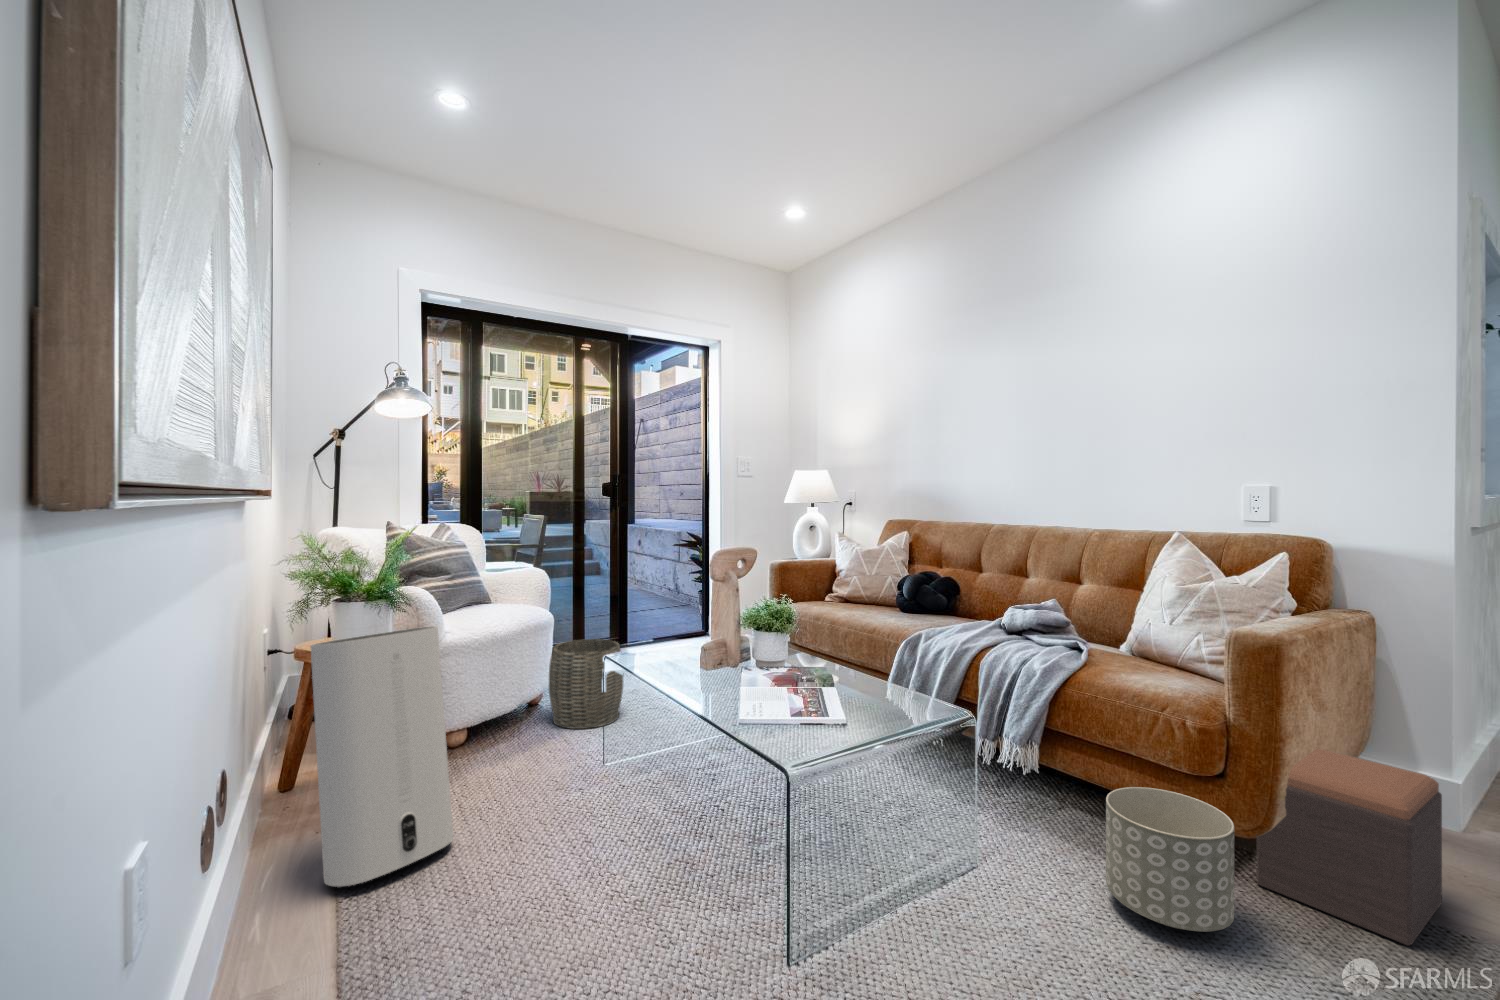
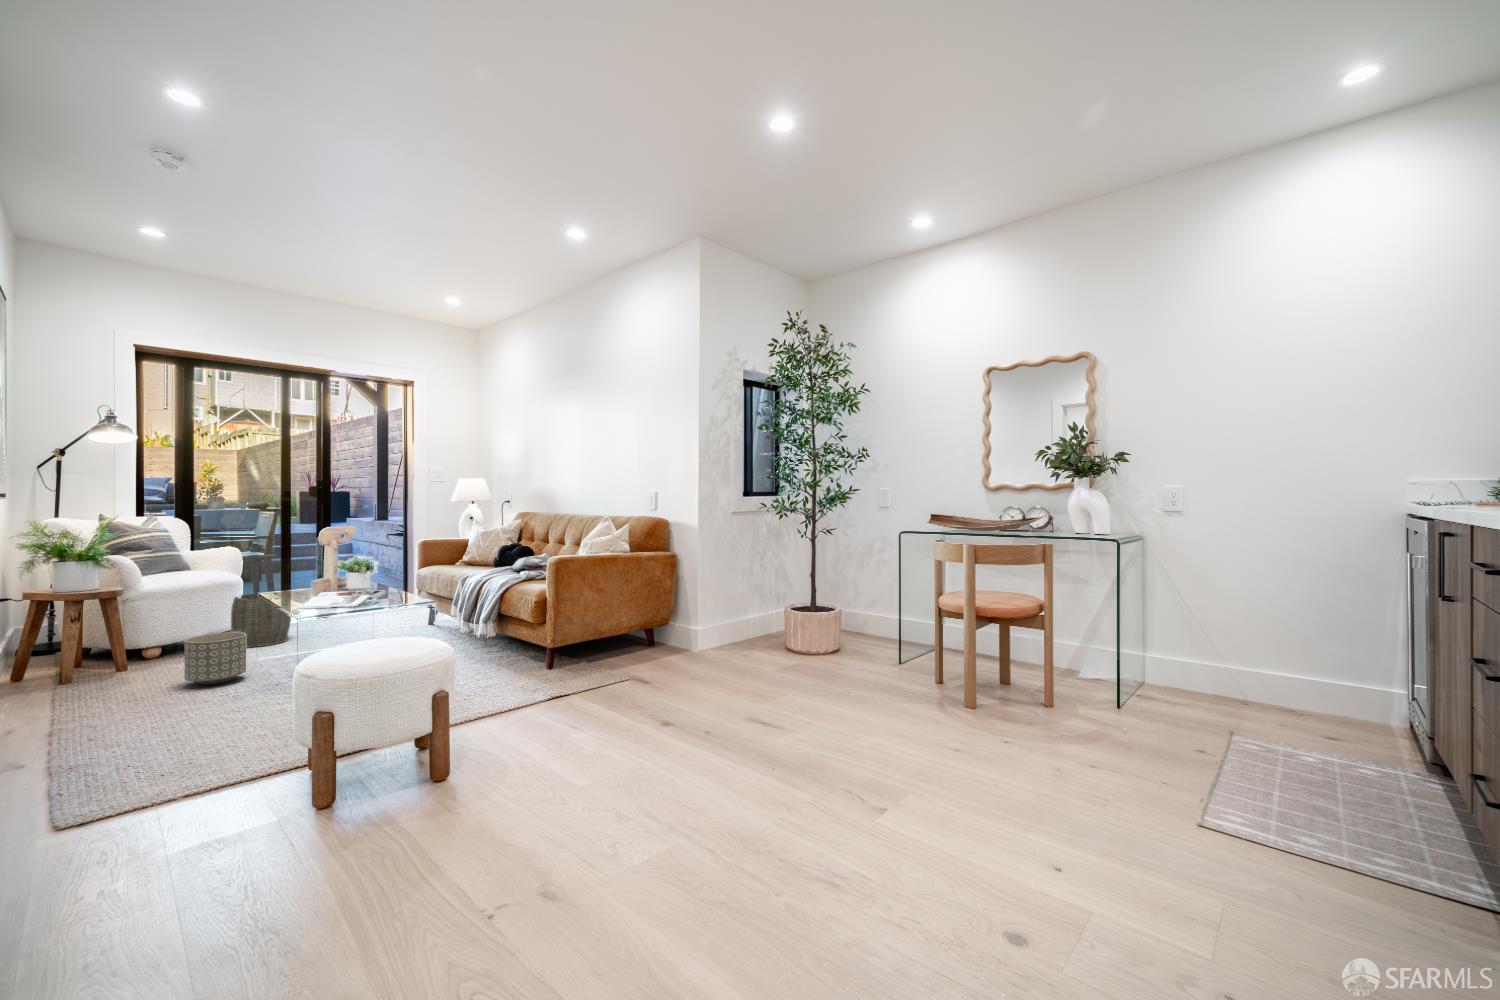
air purifier: present [311,626,453,887] -> none [36,572,135,705]
footstool: present [1257,749,1442,946] -> none [562,612,631,681]
planter: present [1106,787,1234,932] -> present [184,632,246,685]

